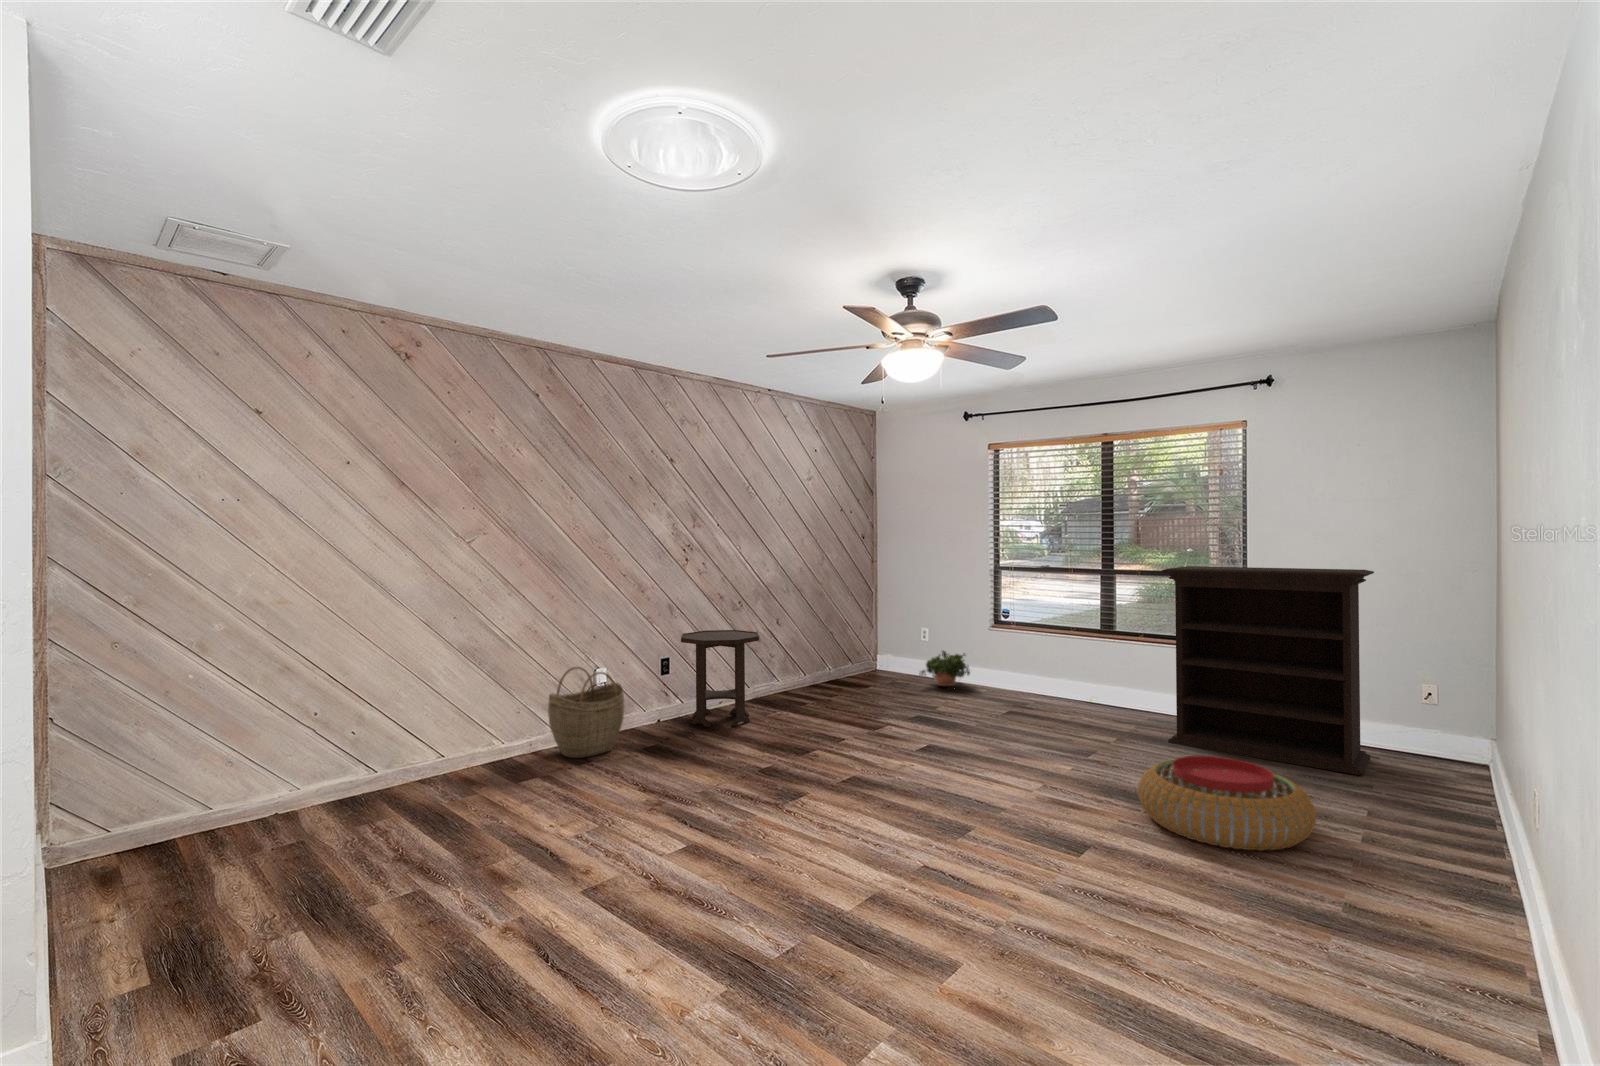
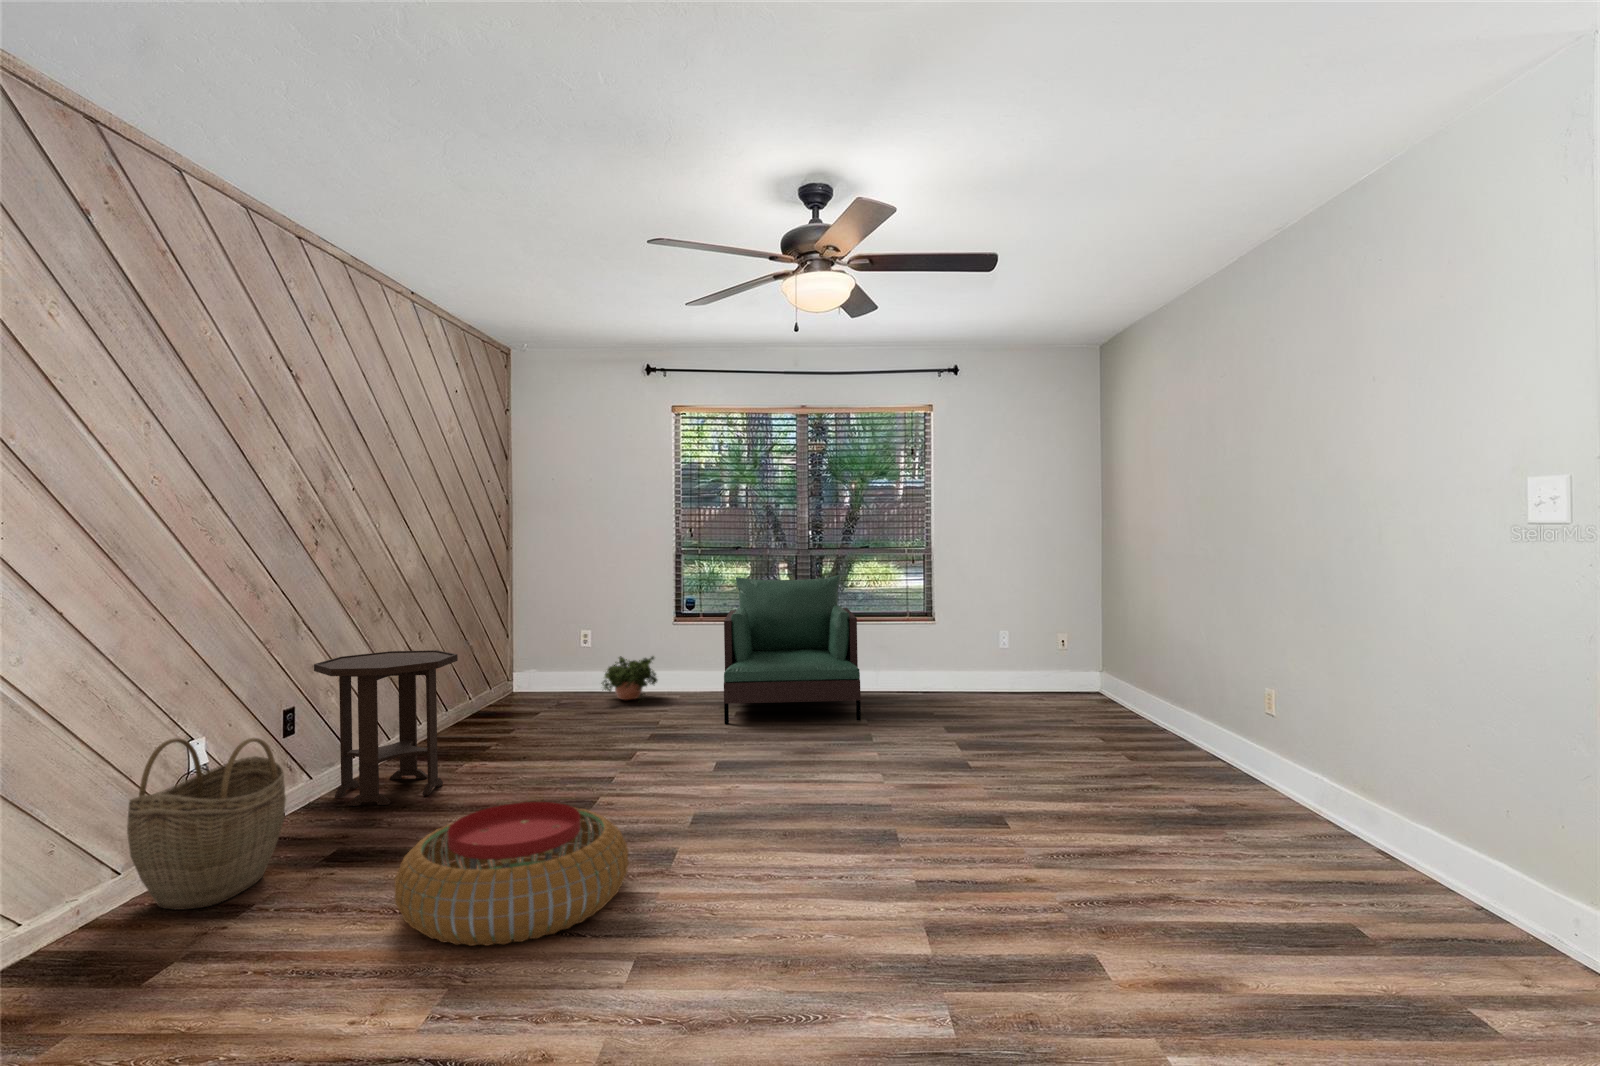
bookshelf: present [1162,566,1374,775] -> none [901,538,1073,717]
armchair: none [984,592,1142,736] -> present [724,575,861,724]
pouf: present [1138,756,1316,851] -> present [395,802,629,946]

